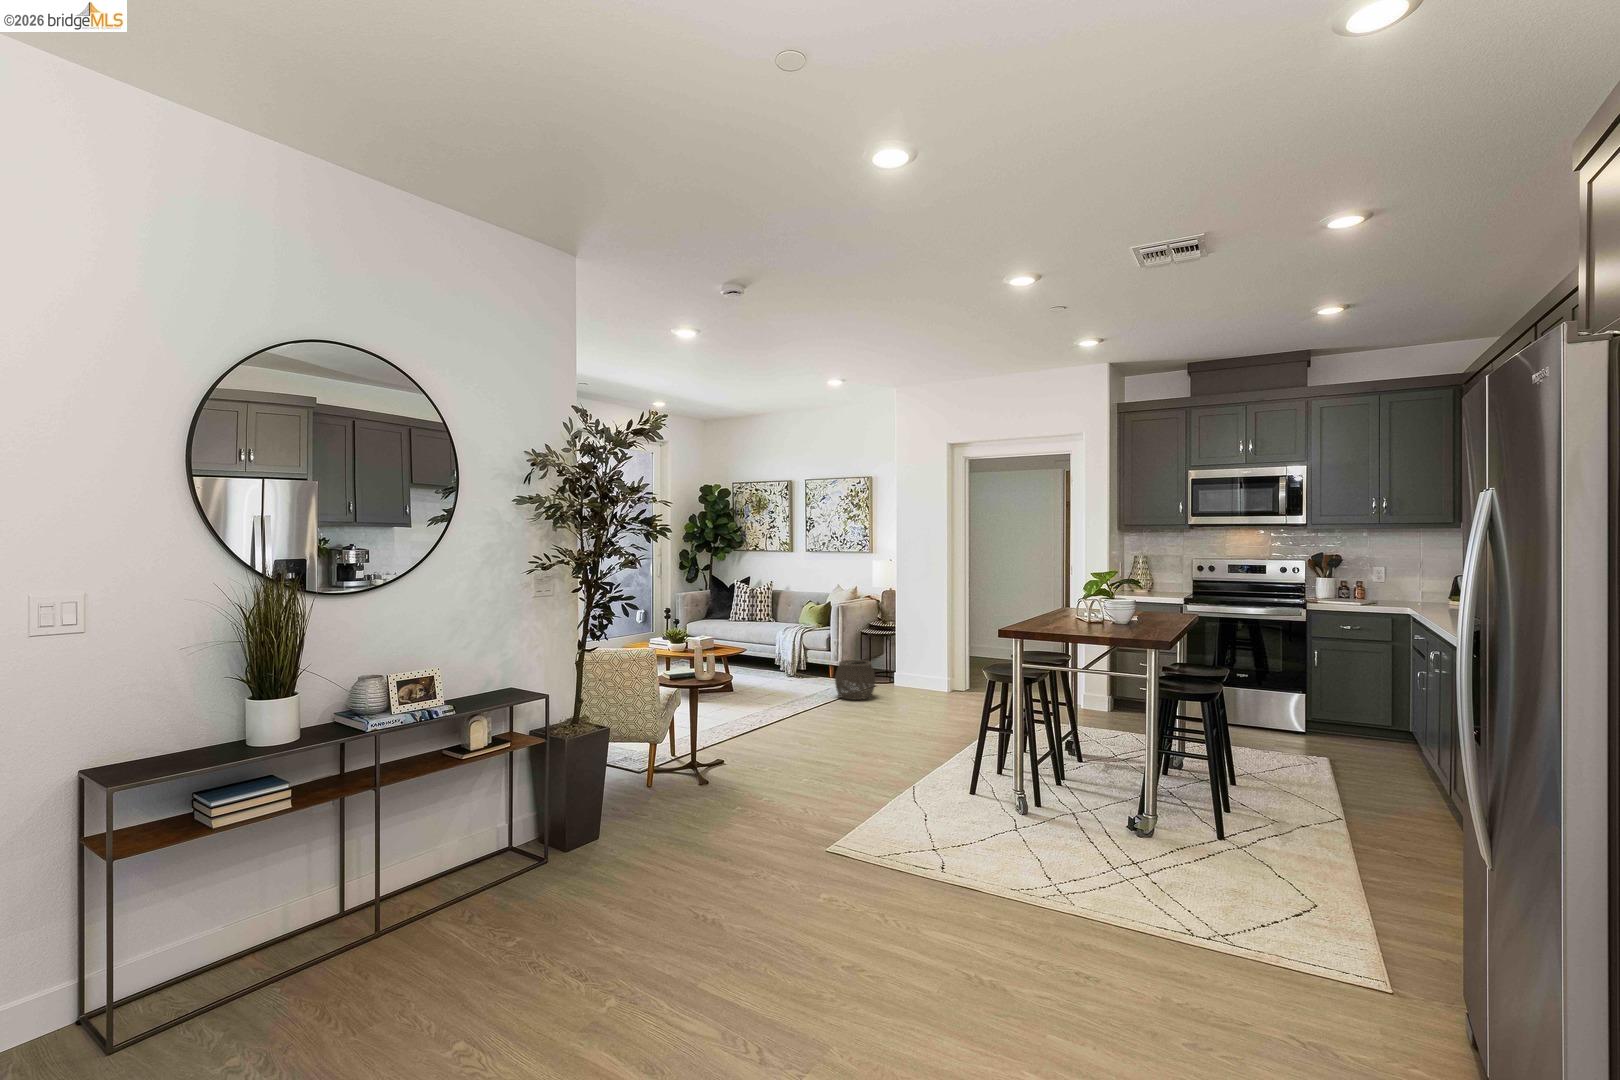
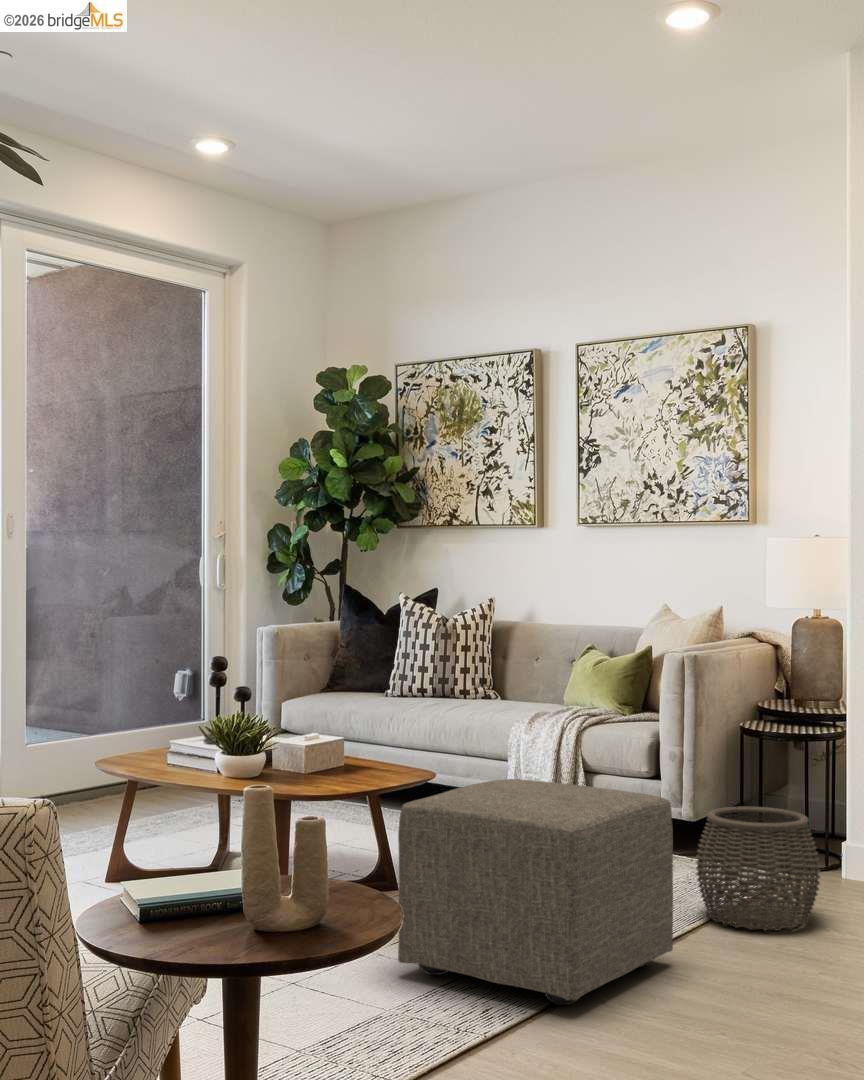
ottoman: none [733,651,822,719] -> present [398,779,673,1005]

